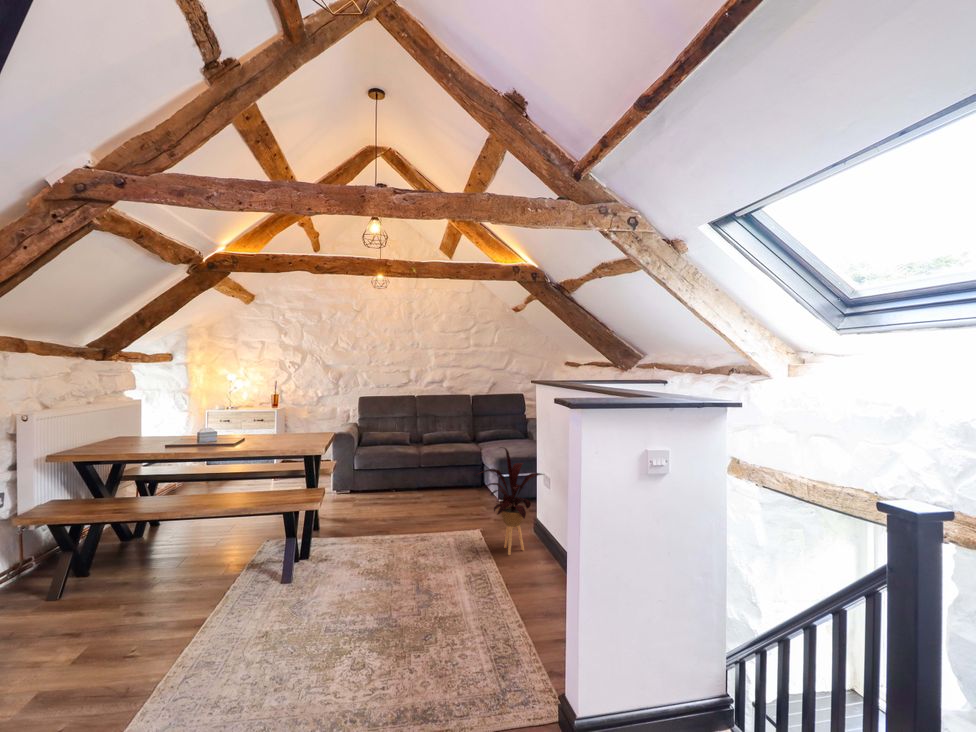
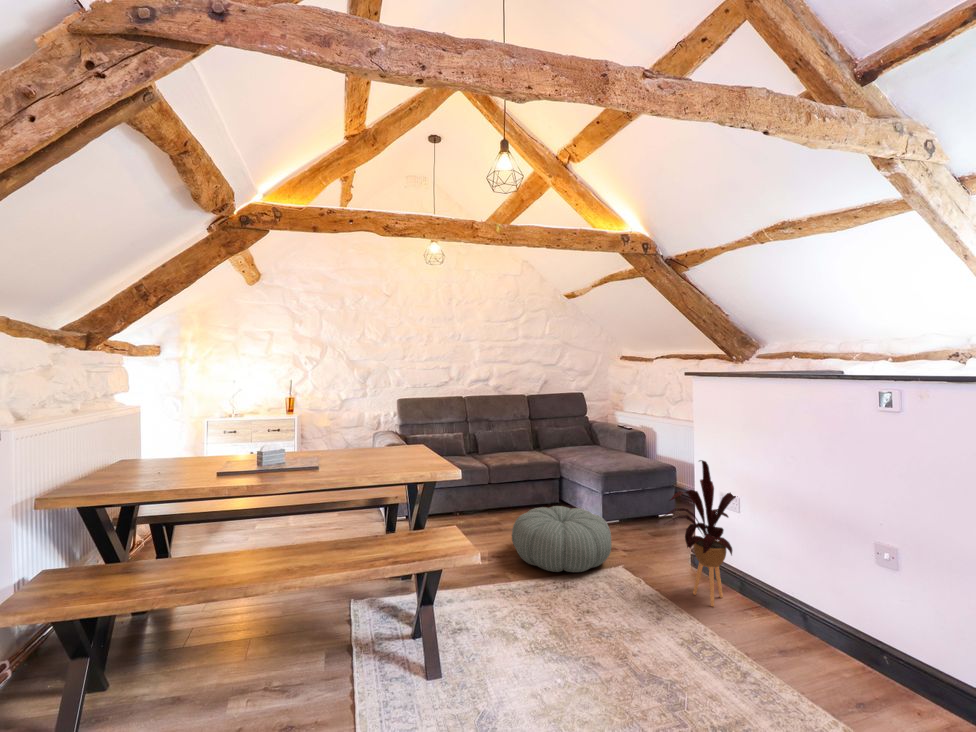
pouf: none [396,482,472,530] -> present [512,506,612,572]

